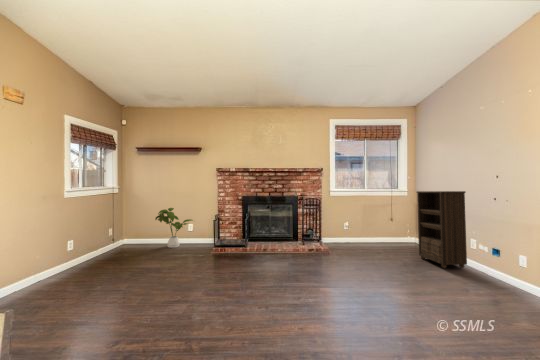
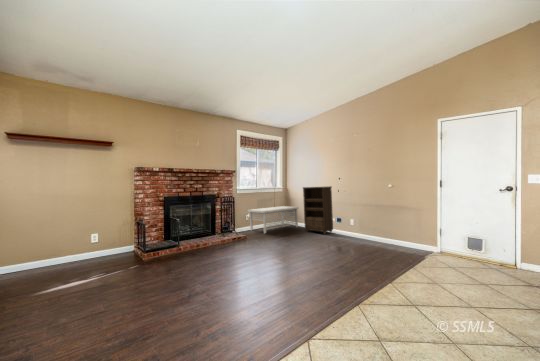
house plant: present [155,208,193,248] -> none [49,216,109,268]
storage bench: none [344,217,421,250] -> present [248,206,298,233]

